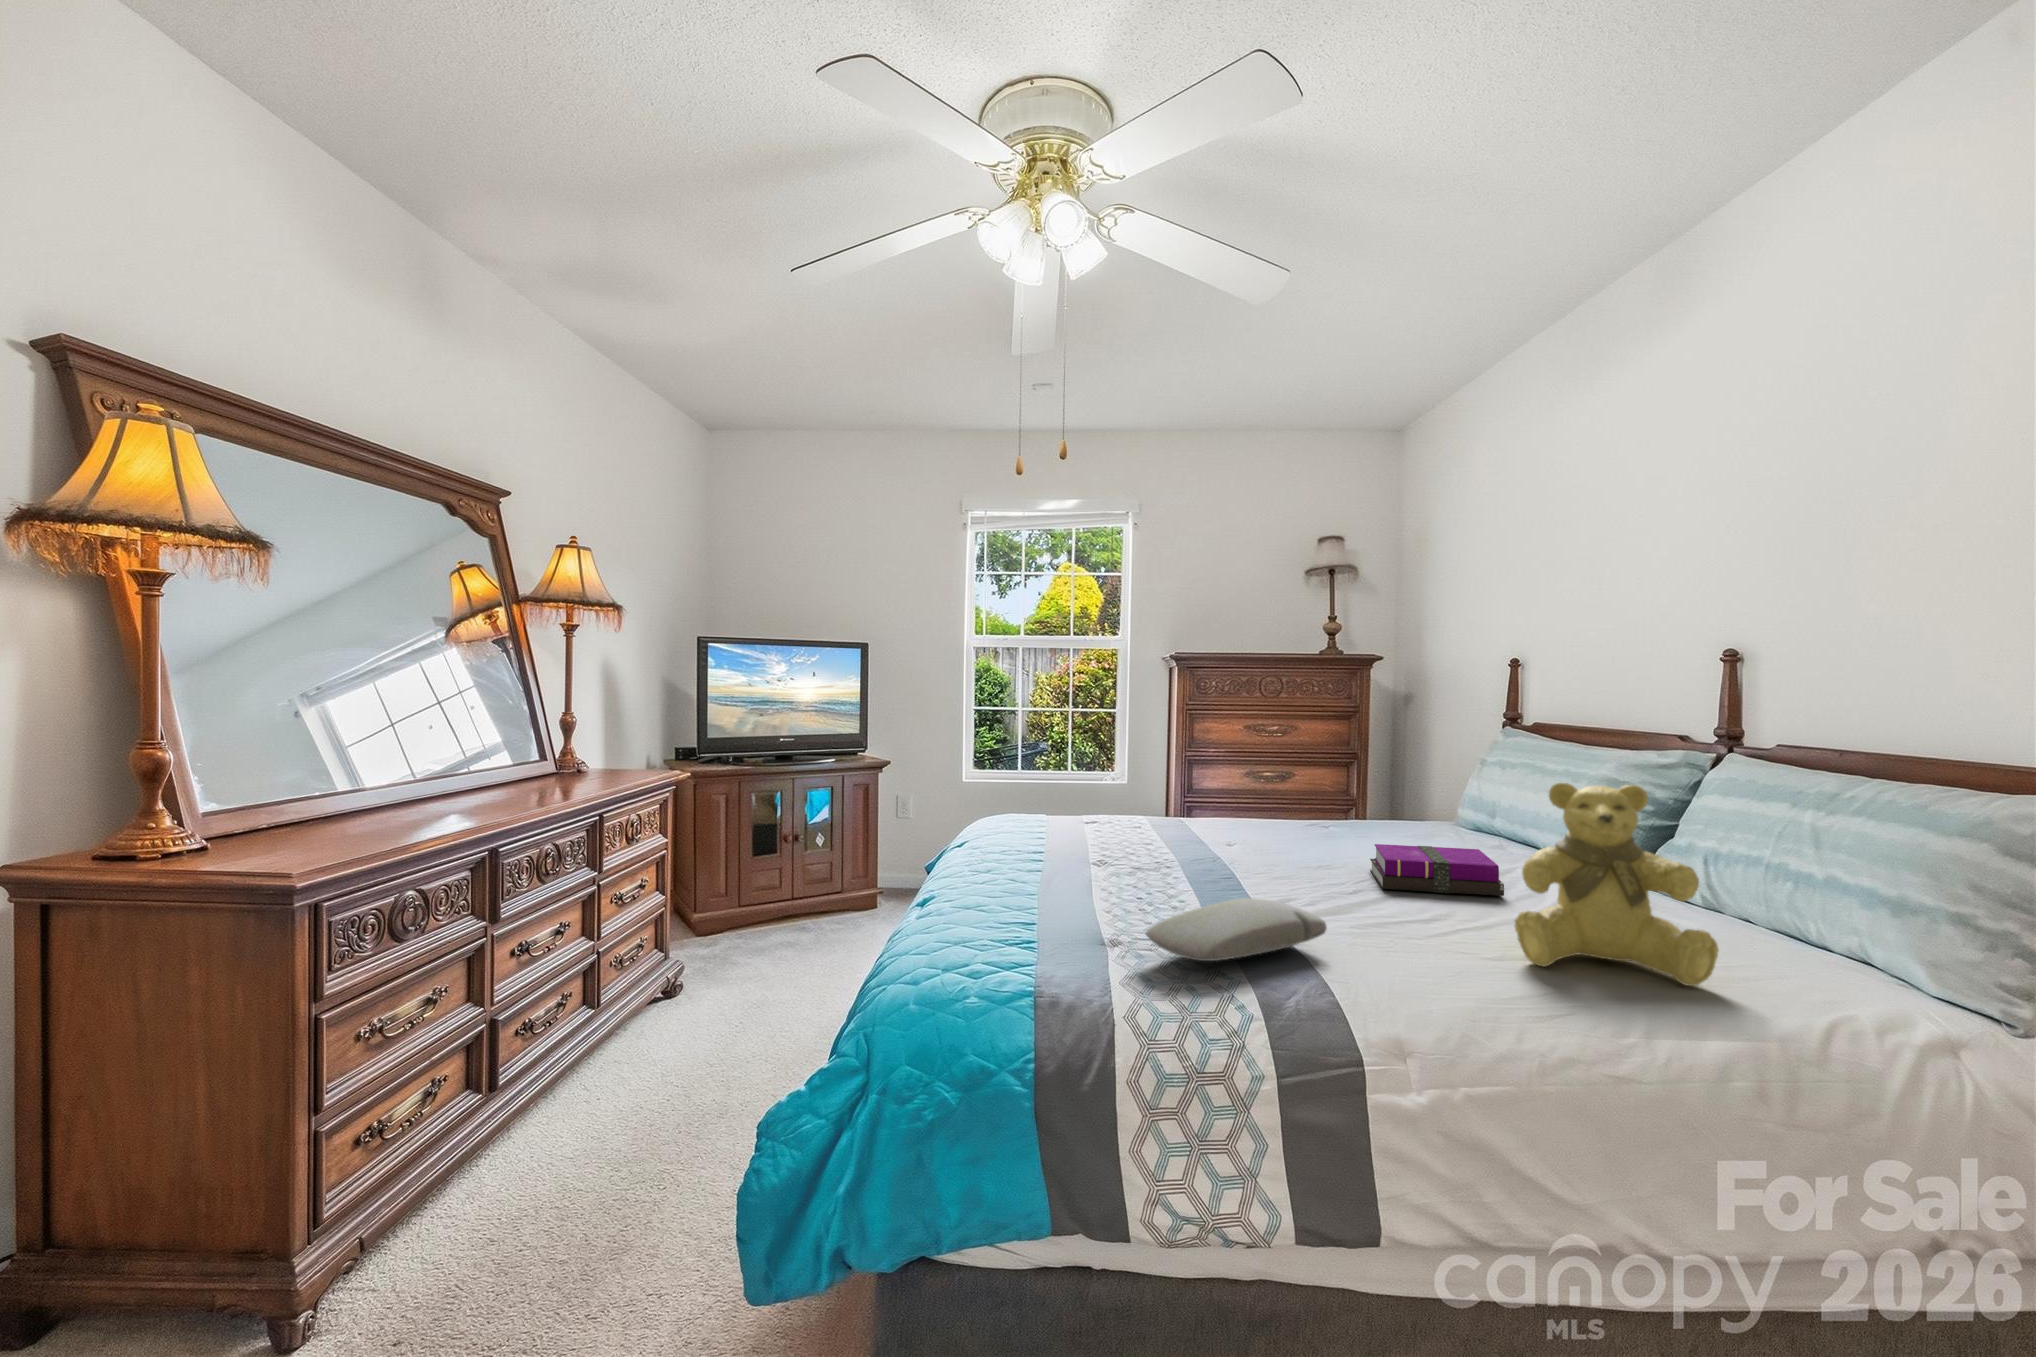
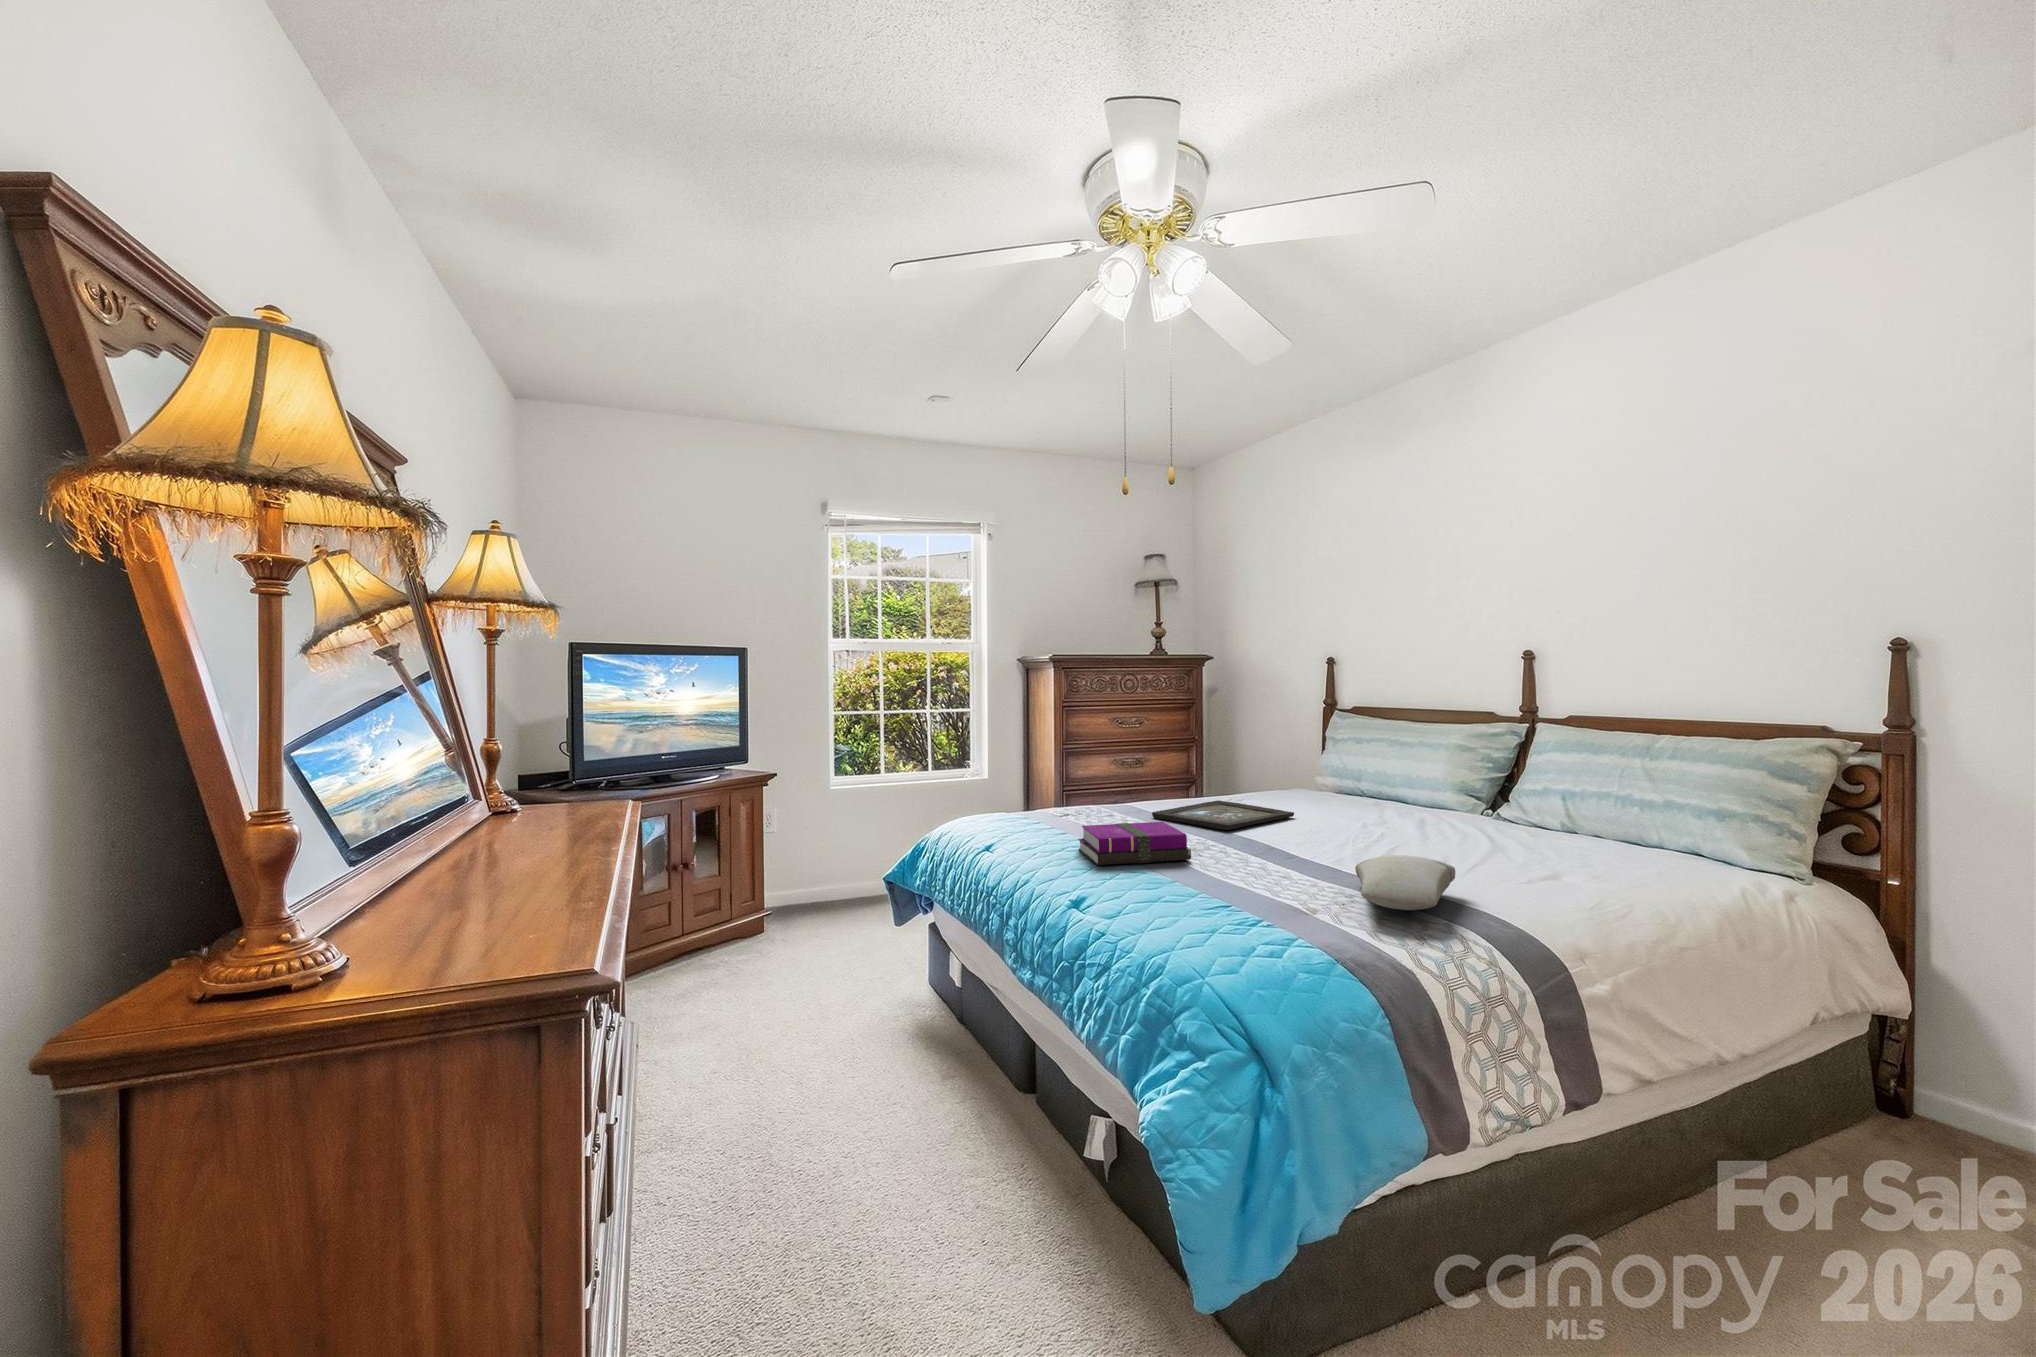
teddy bear: present [1515,783,1719,986] -> none [1557,743,1690,880]
tray: none [1167,824,1332,856] -> present [1152,800,1294,830]
notebook: present [1370,844,1504,896] -> present [1079,822,1191,865]

